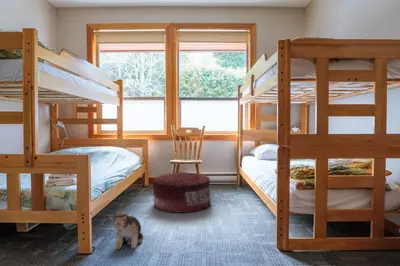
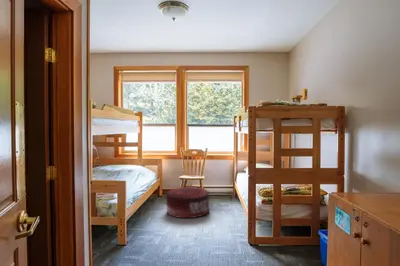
plush toy: present [110,212,143,249] -> none [139,217,160,242]

